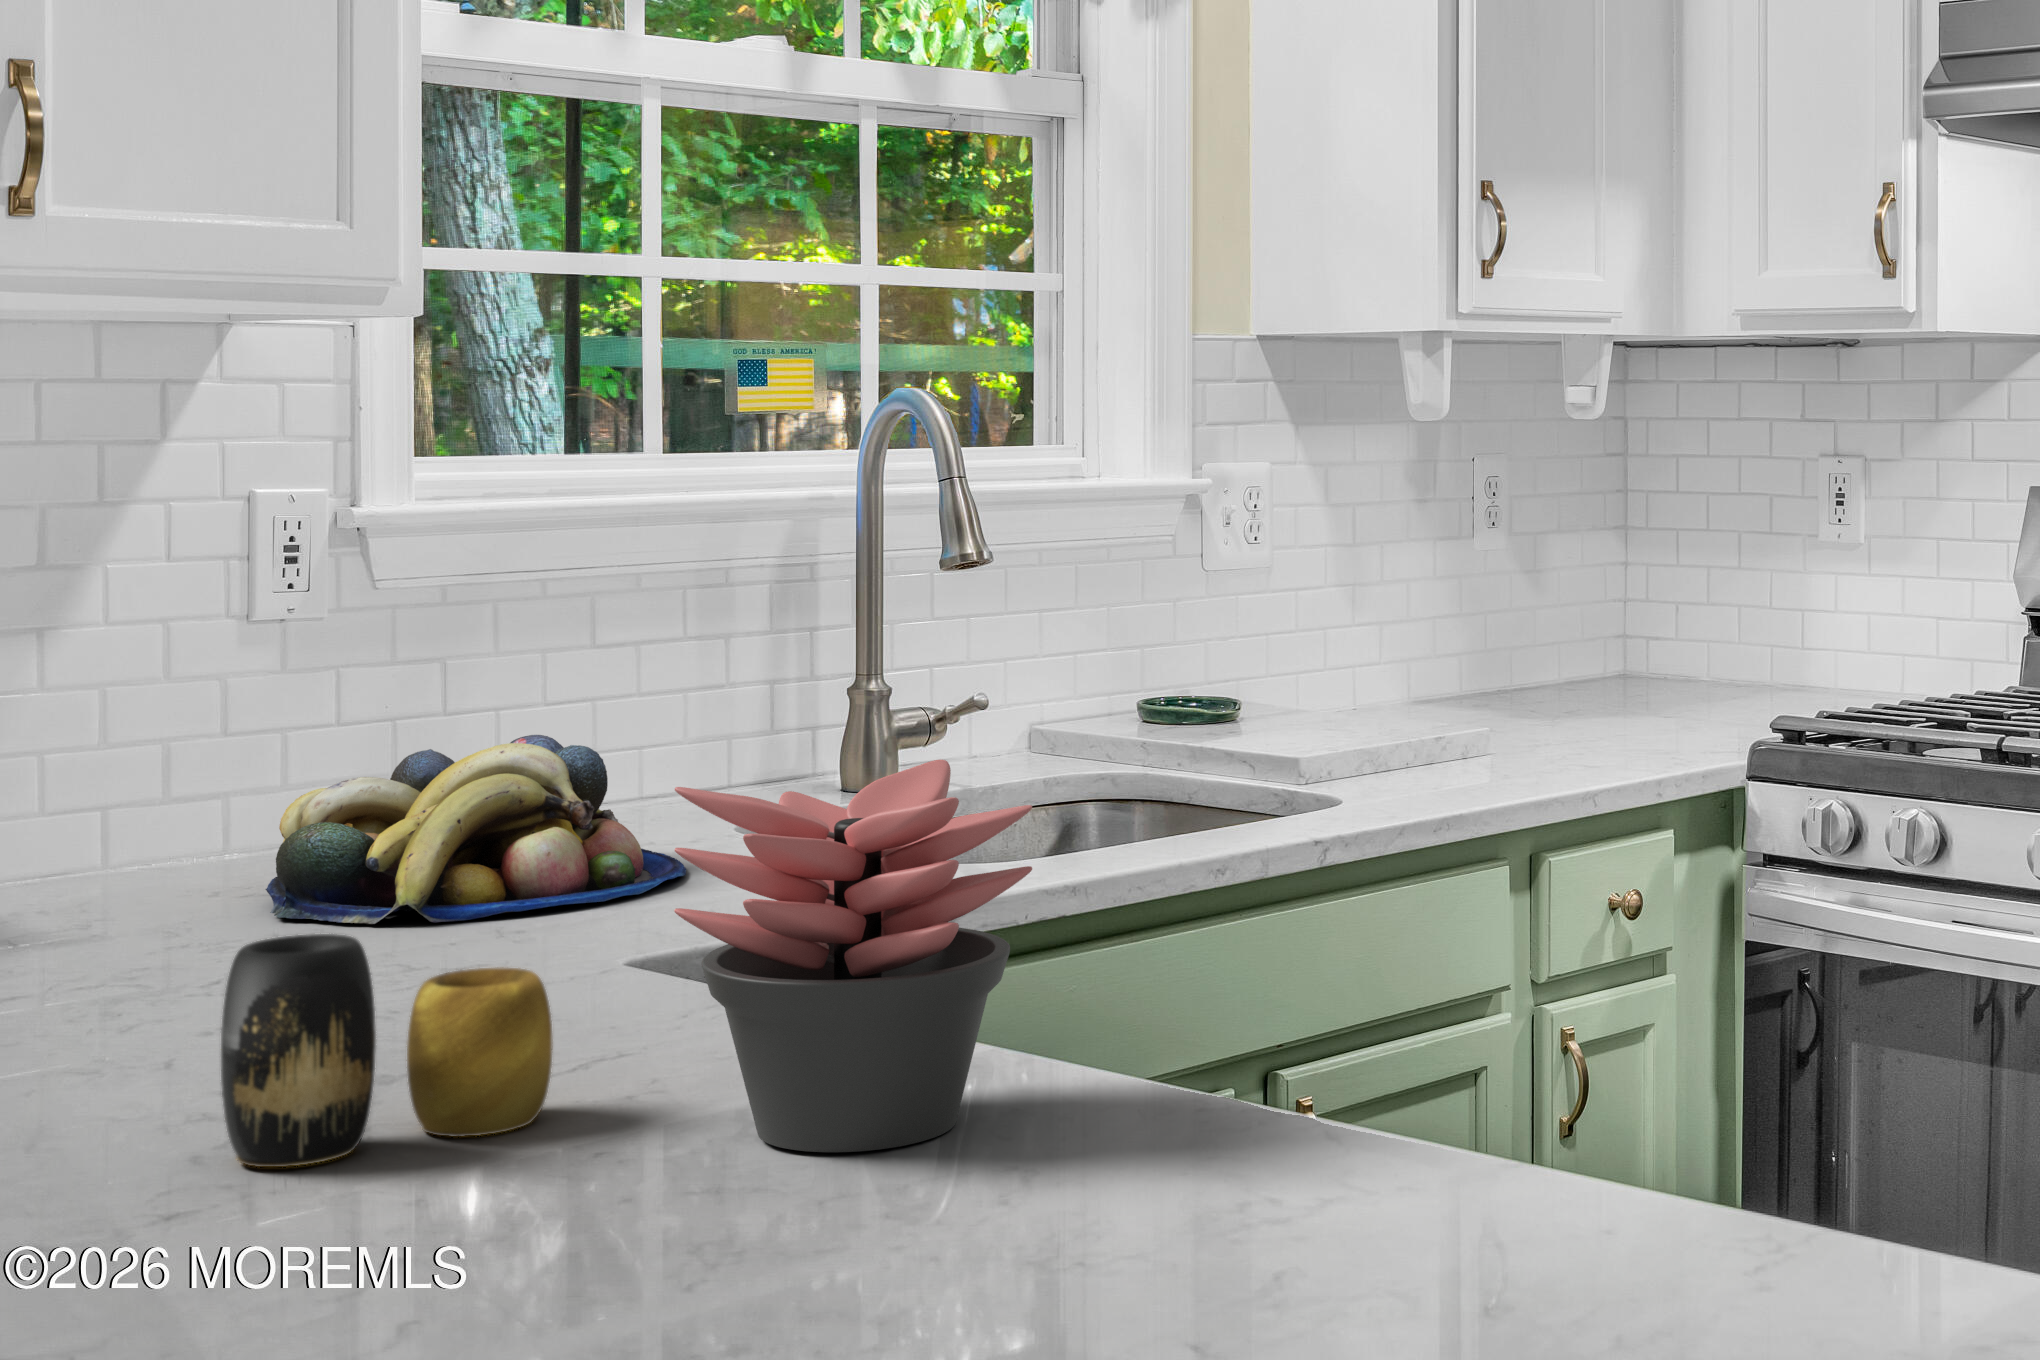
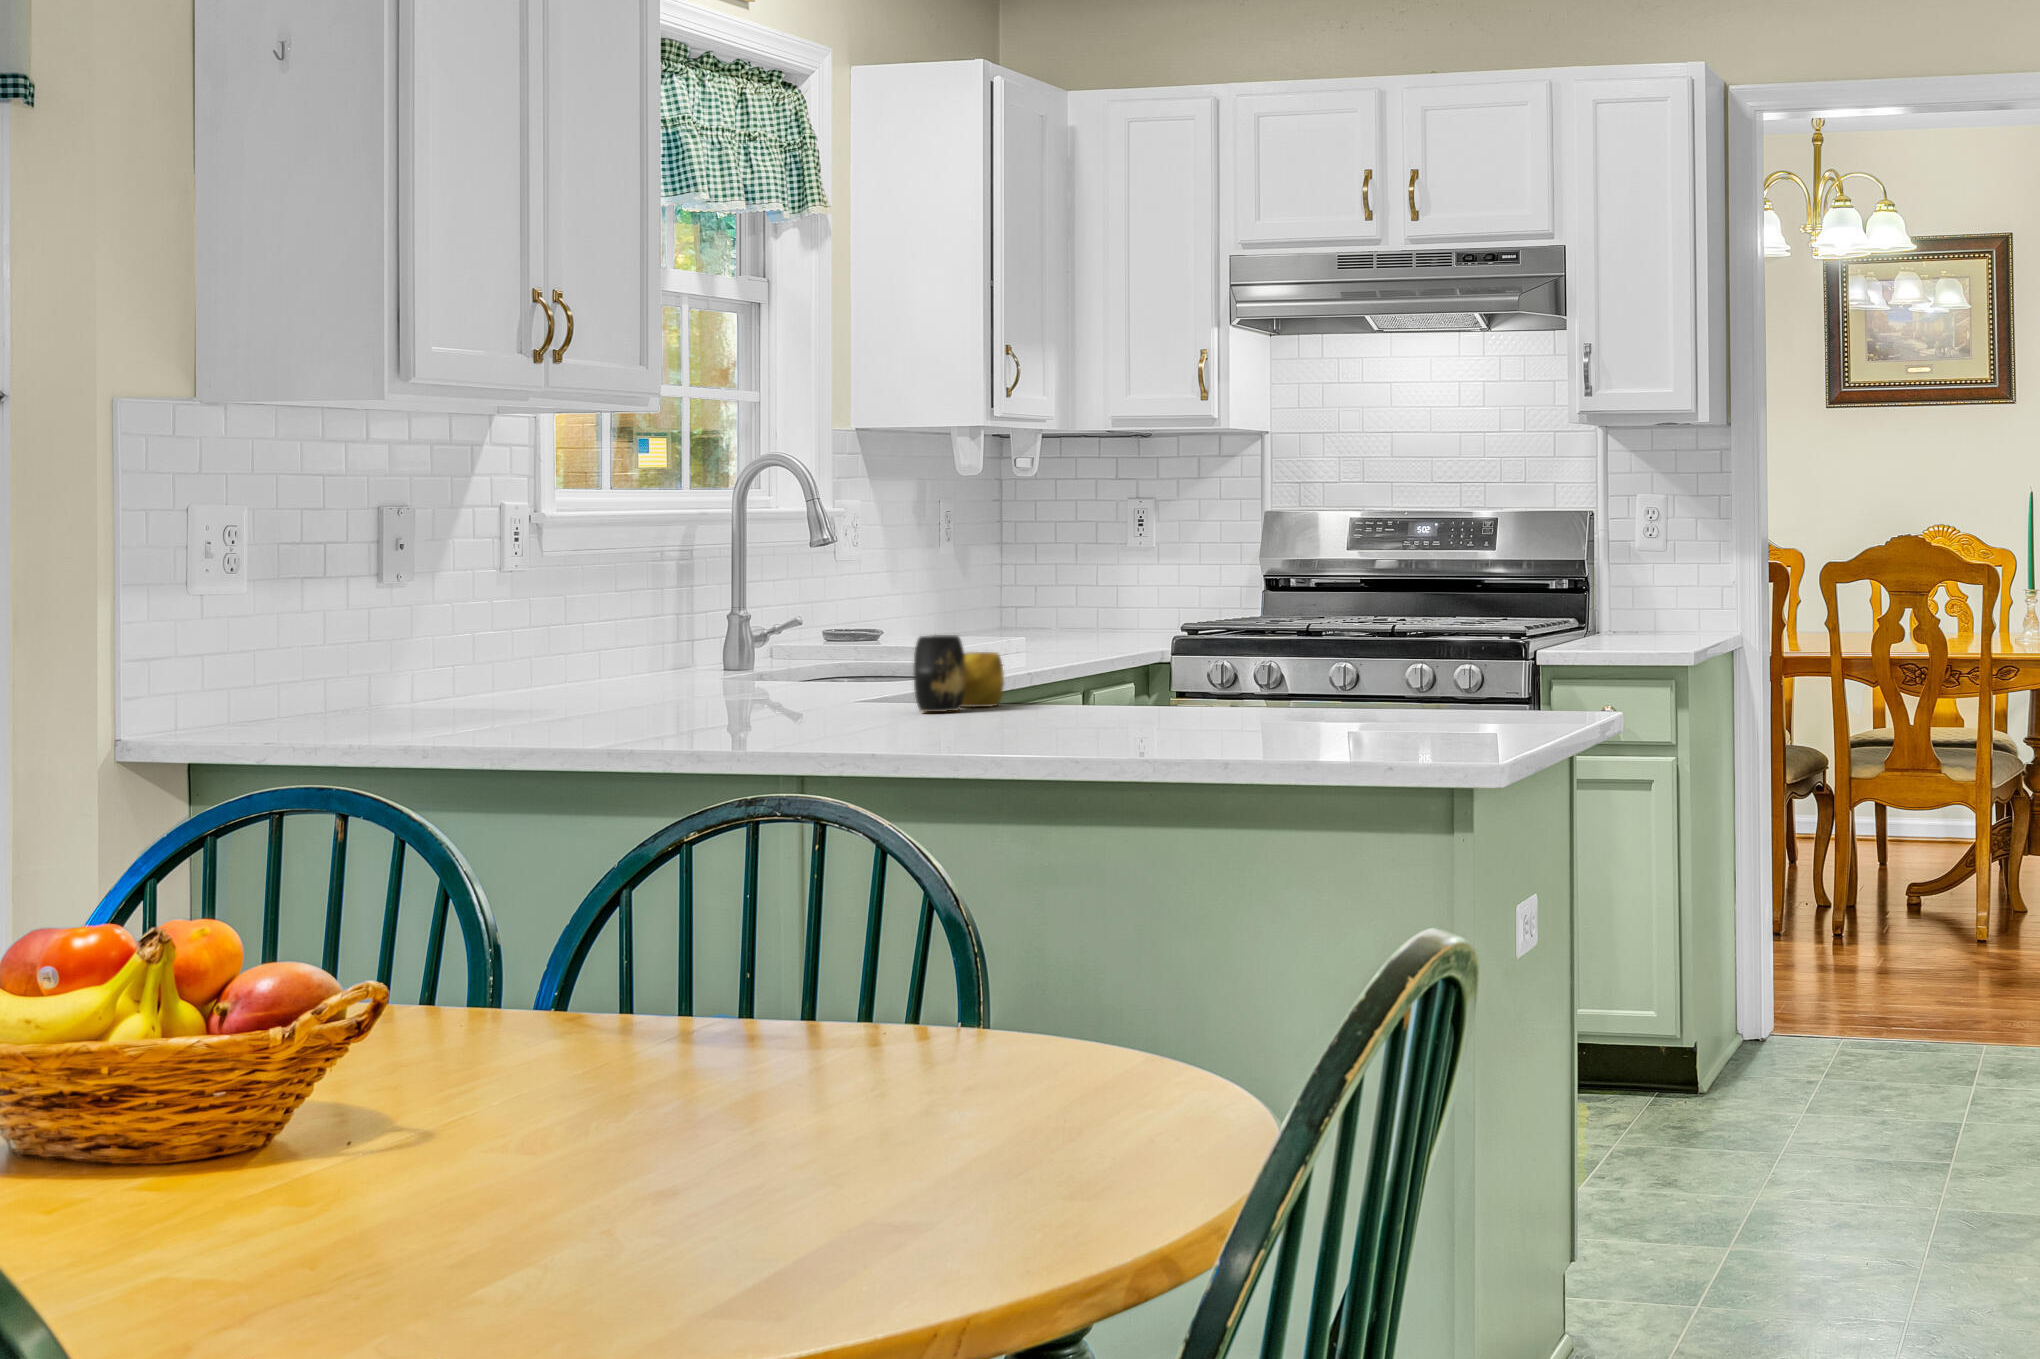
fruit bowl: present [266,735,686,924] -> none [592,619,795,696]
succulent plant: present [674,760,1032,1152] -> none [1064,575,1176,700]

